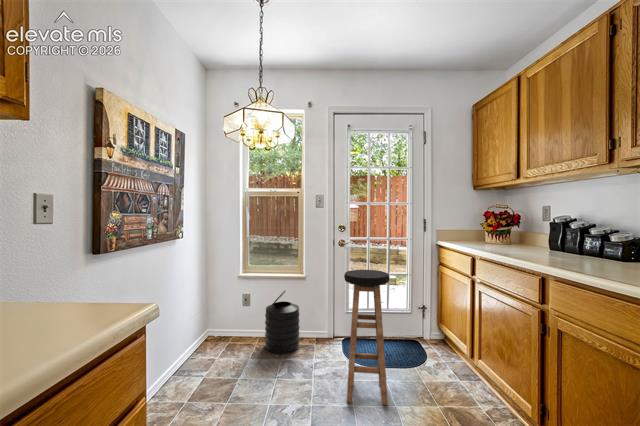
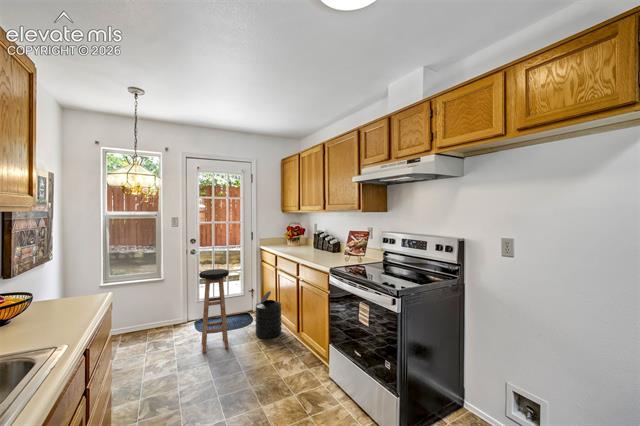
trash can: present [265,290,300,354] -> present [255,291,282,339]

